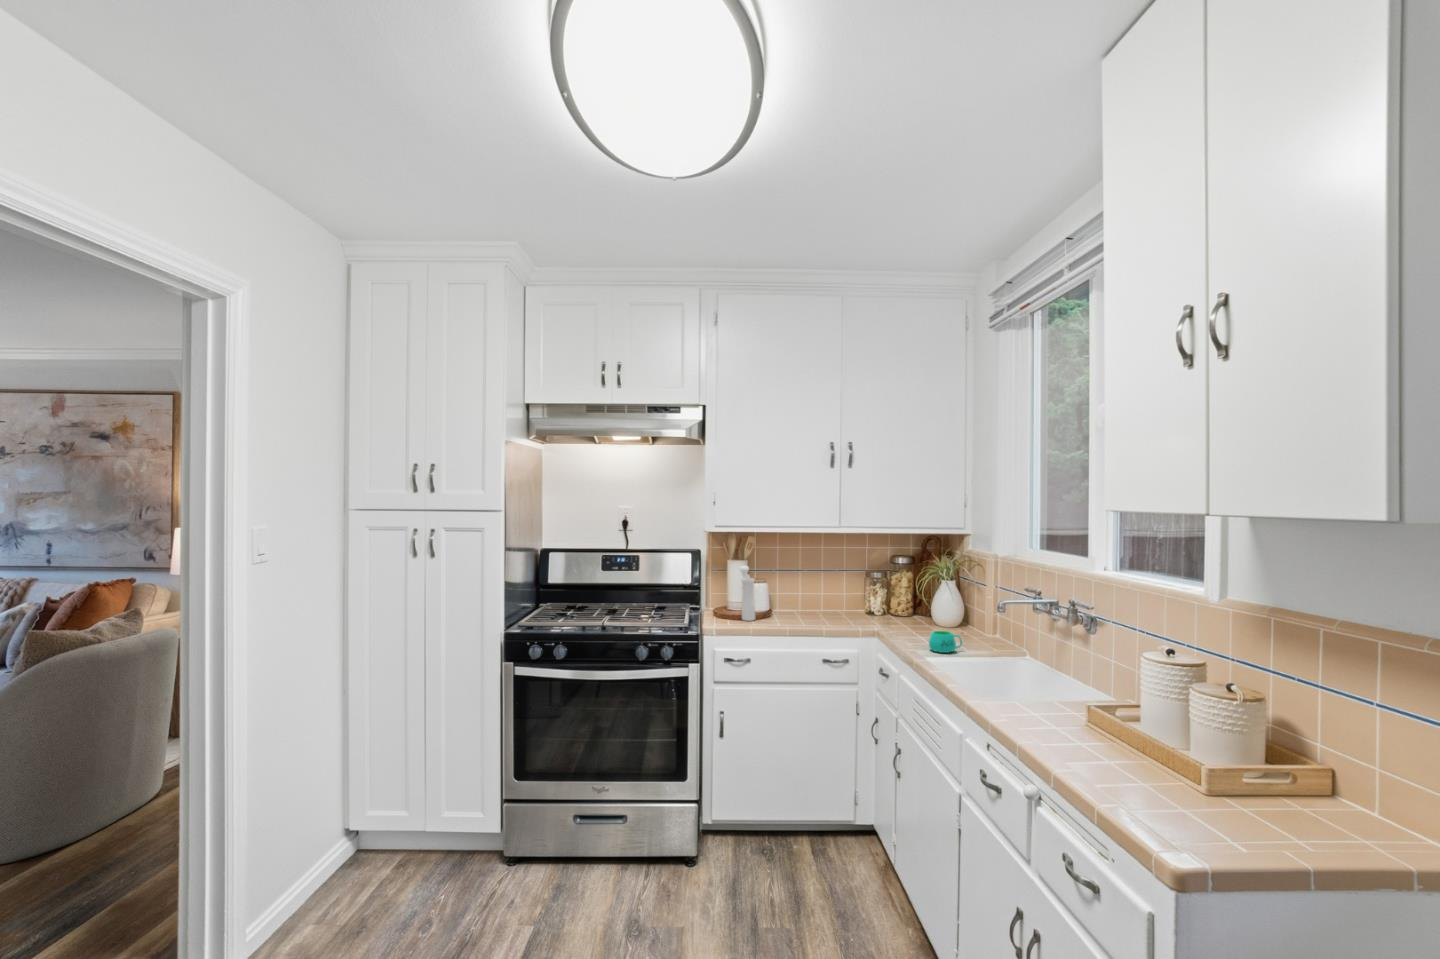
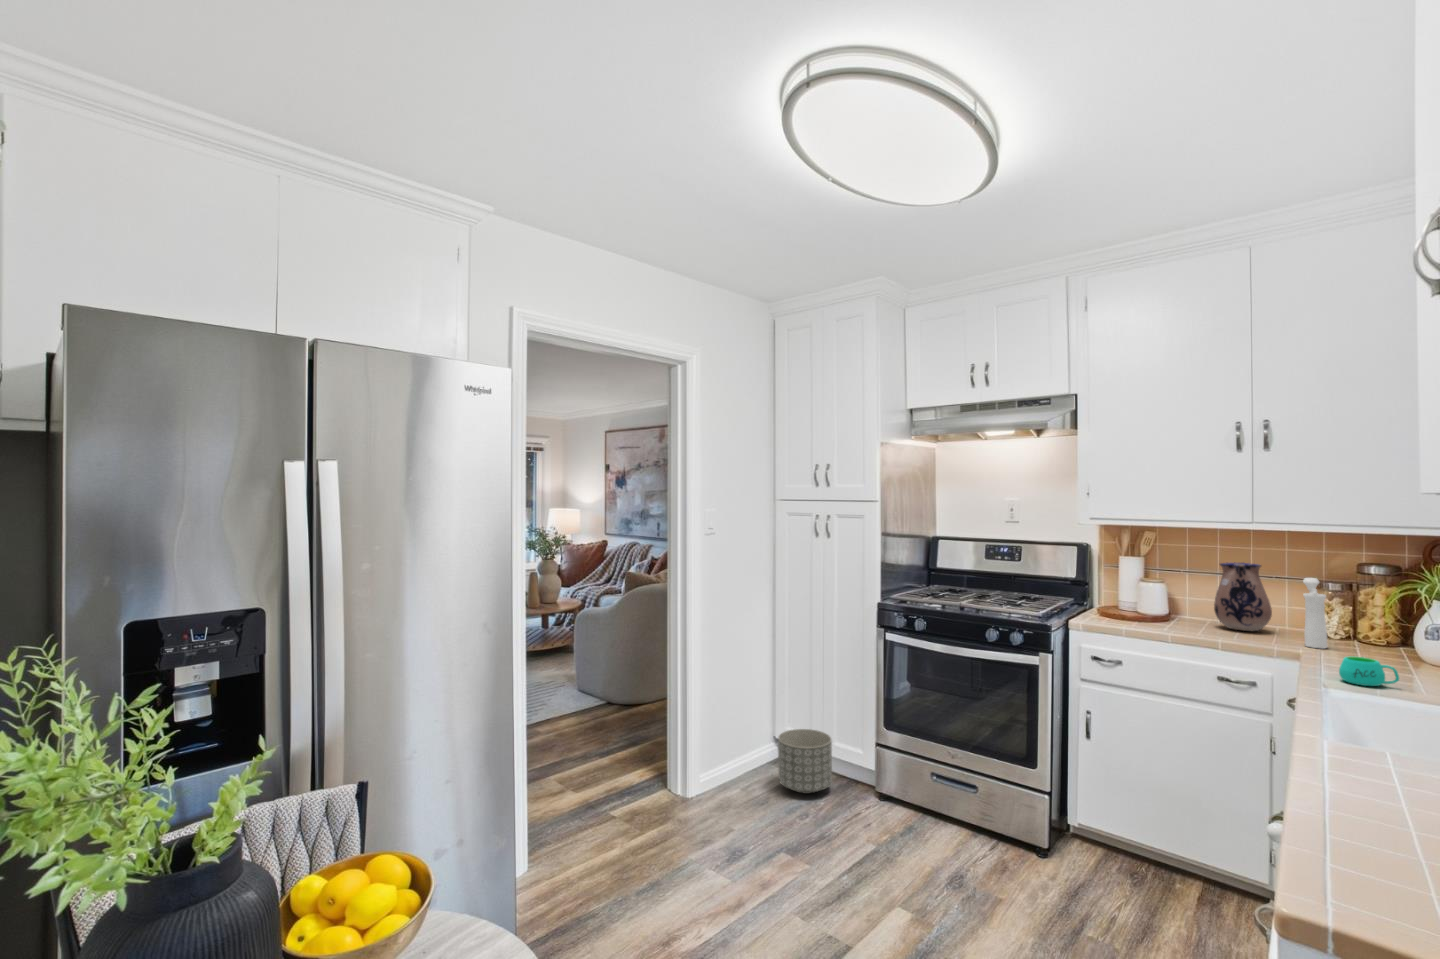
ceramic pitcher: none [802,558,841,616] -> present [1214,562,1272,631]
pepper mill: present [739,566,755,621] -> present [1303,578,1328,649]
planter: none [372,804,447,893] -> present [778,729,832,794]

